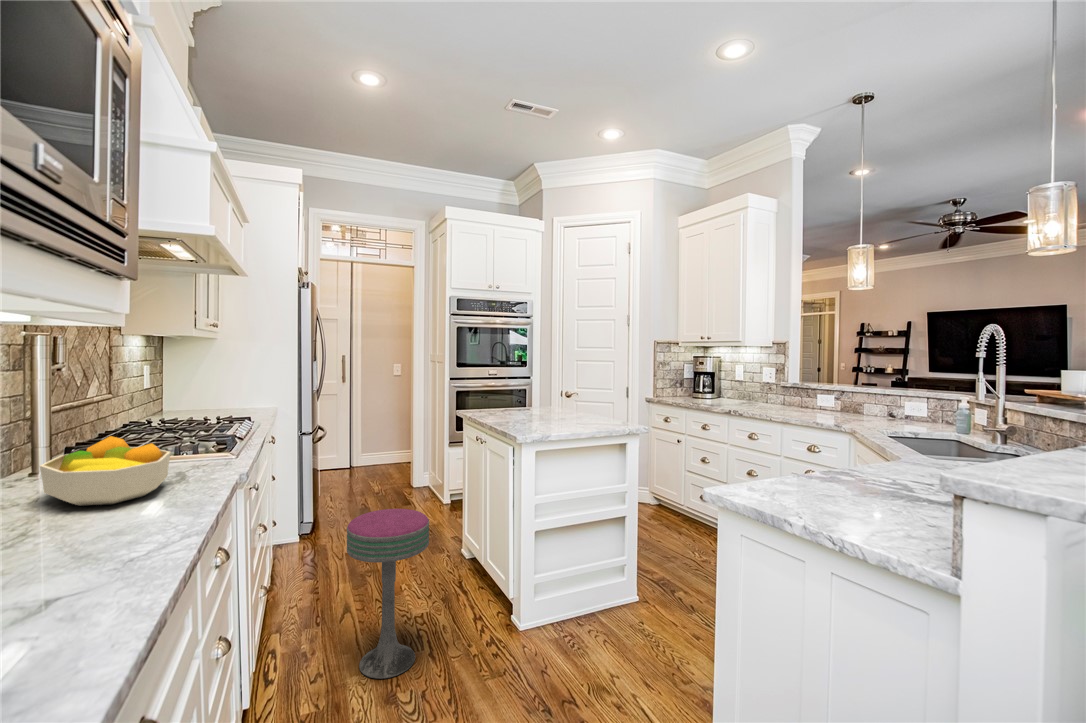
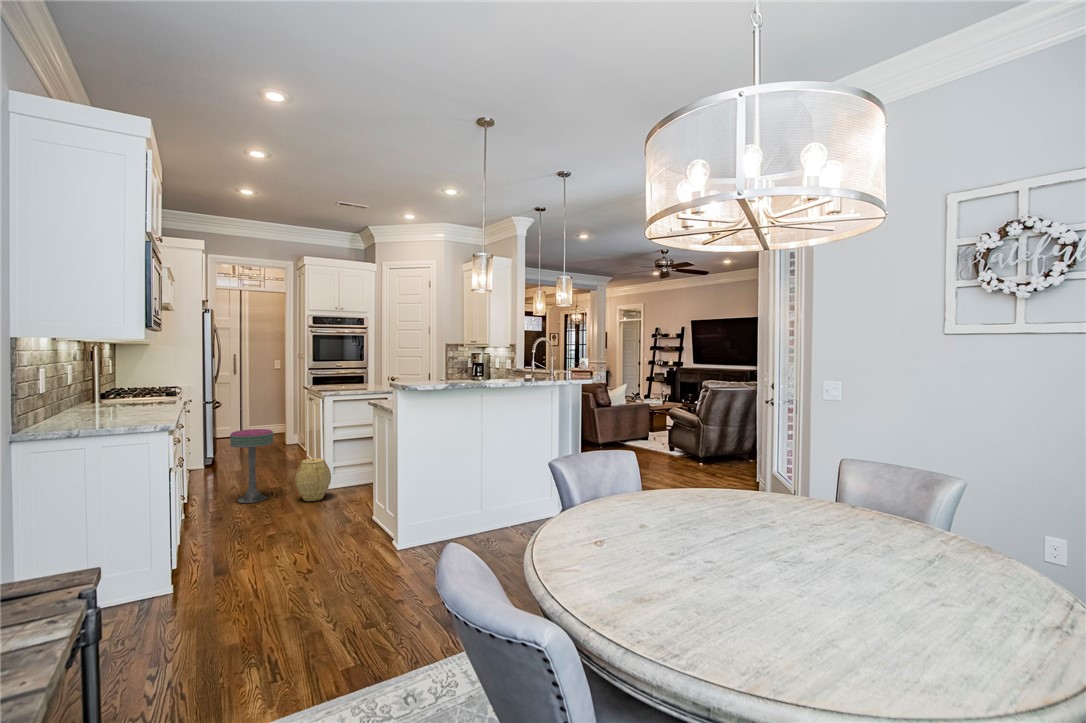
fruit bowl: present [40,436,170,506] -> none [107,385,153,407]
woven basket: none [477,578,548,682] -> present [295,458,331,501]

